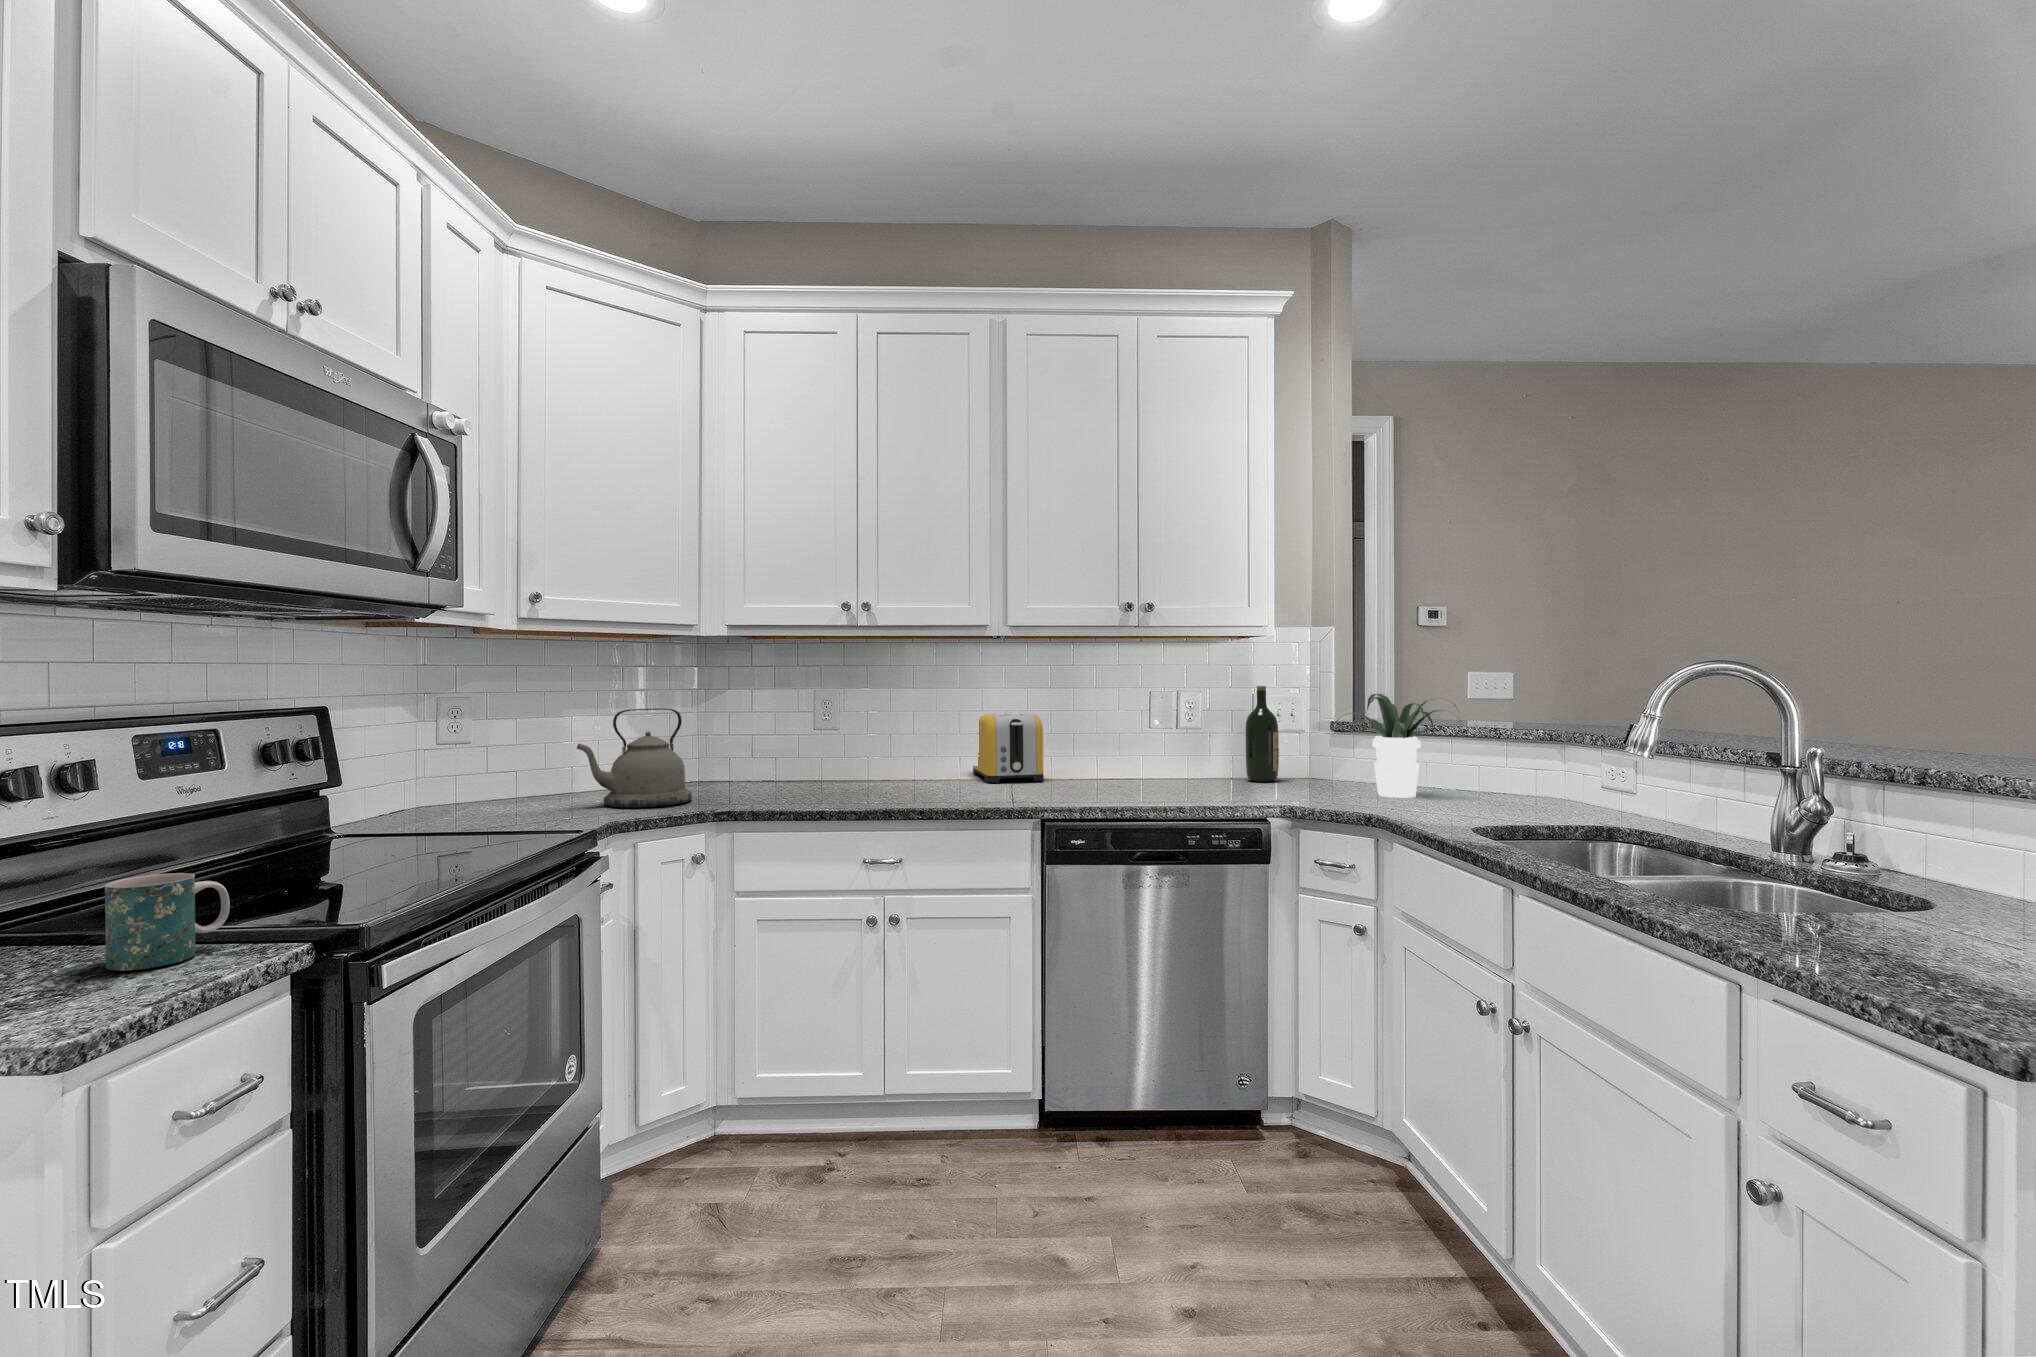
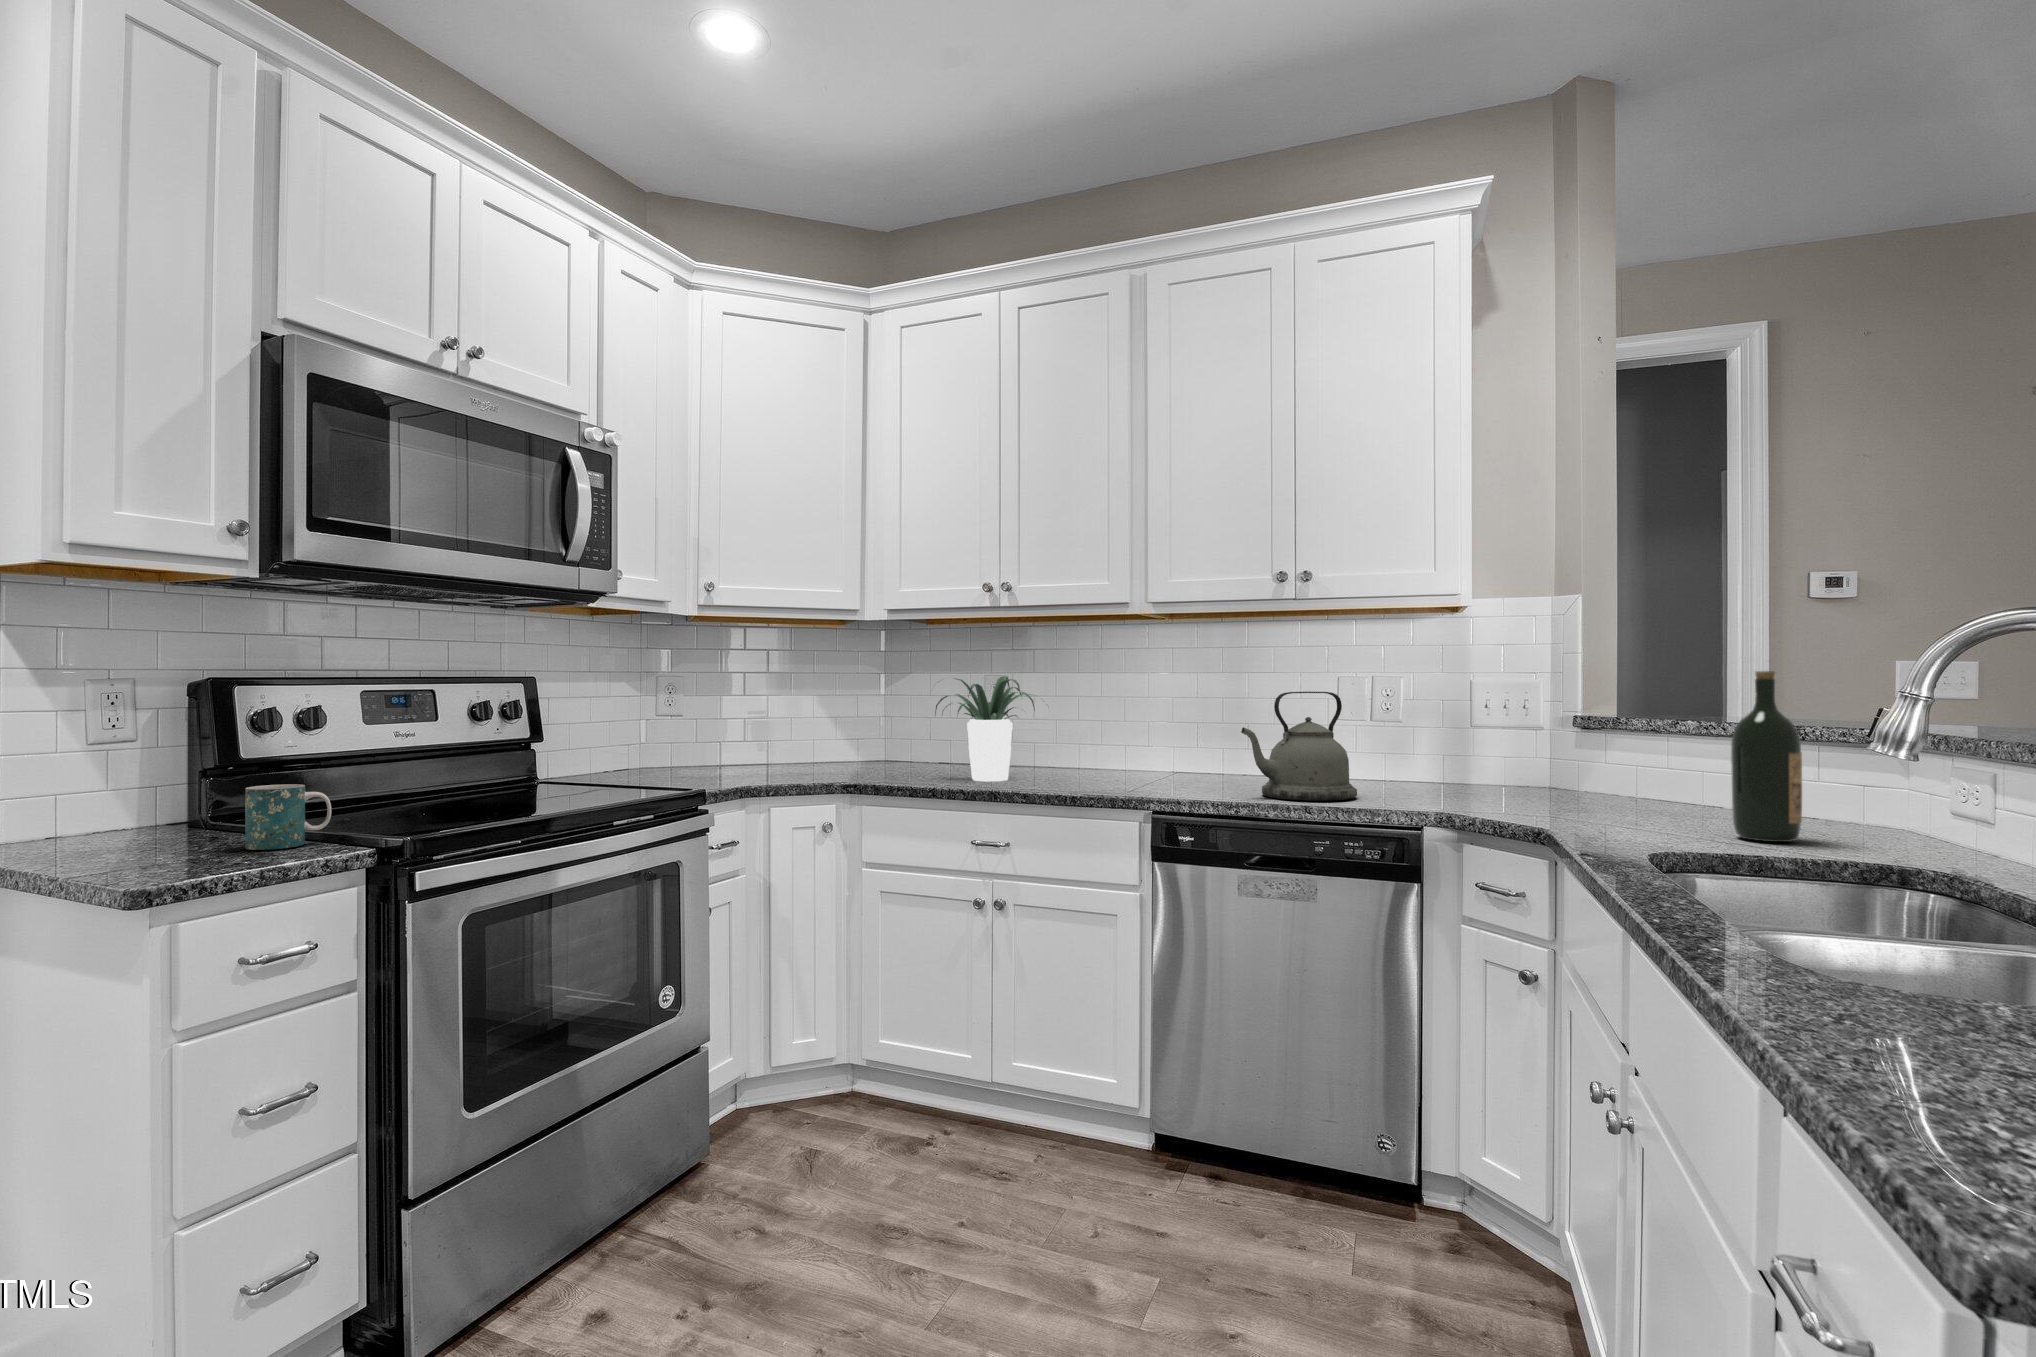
wine bottle: present [1245,686,1279,782] -> present [1731,671,1802,842]
potted plant: present [1335,694,1460,798] -> present [935,676,1035,781]
kettle: present [577,708,692,807] -> present [1241,692,1357,801]
toaster: present [973,712,1044,783] -> none [1143,702,1209,776]

